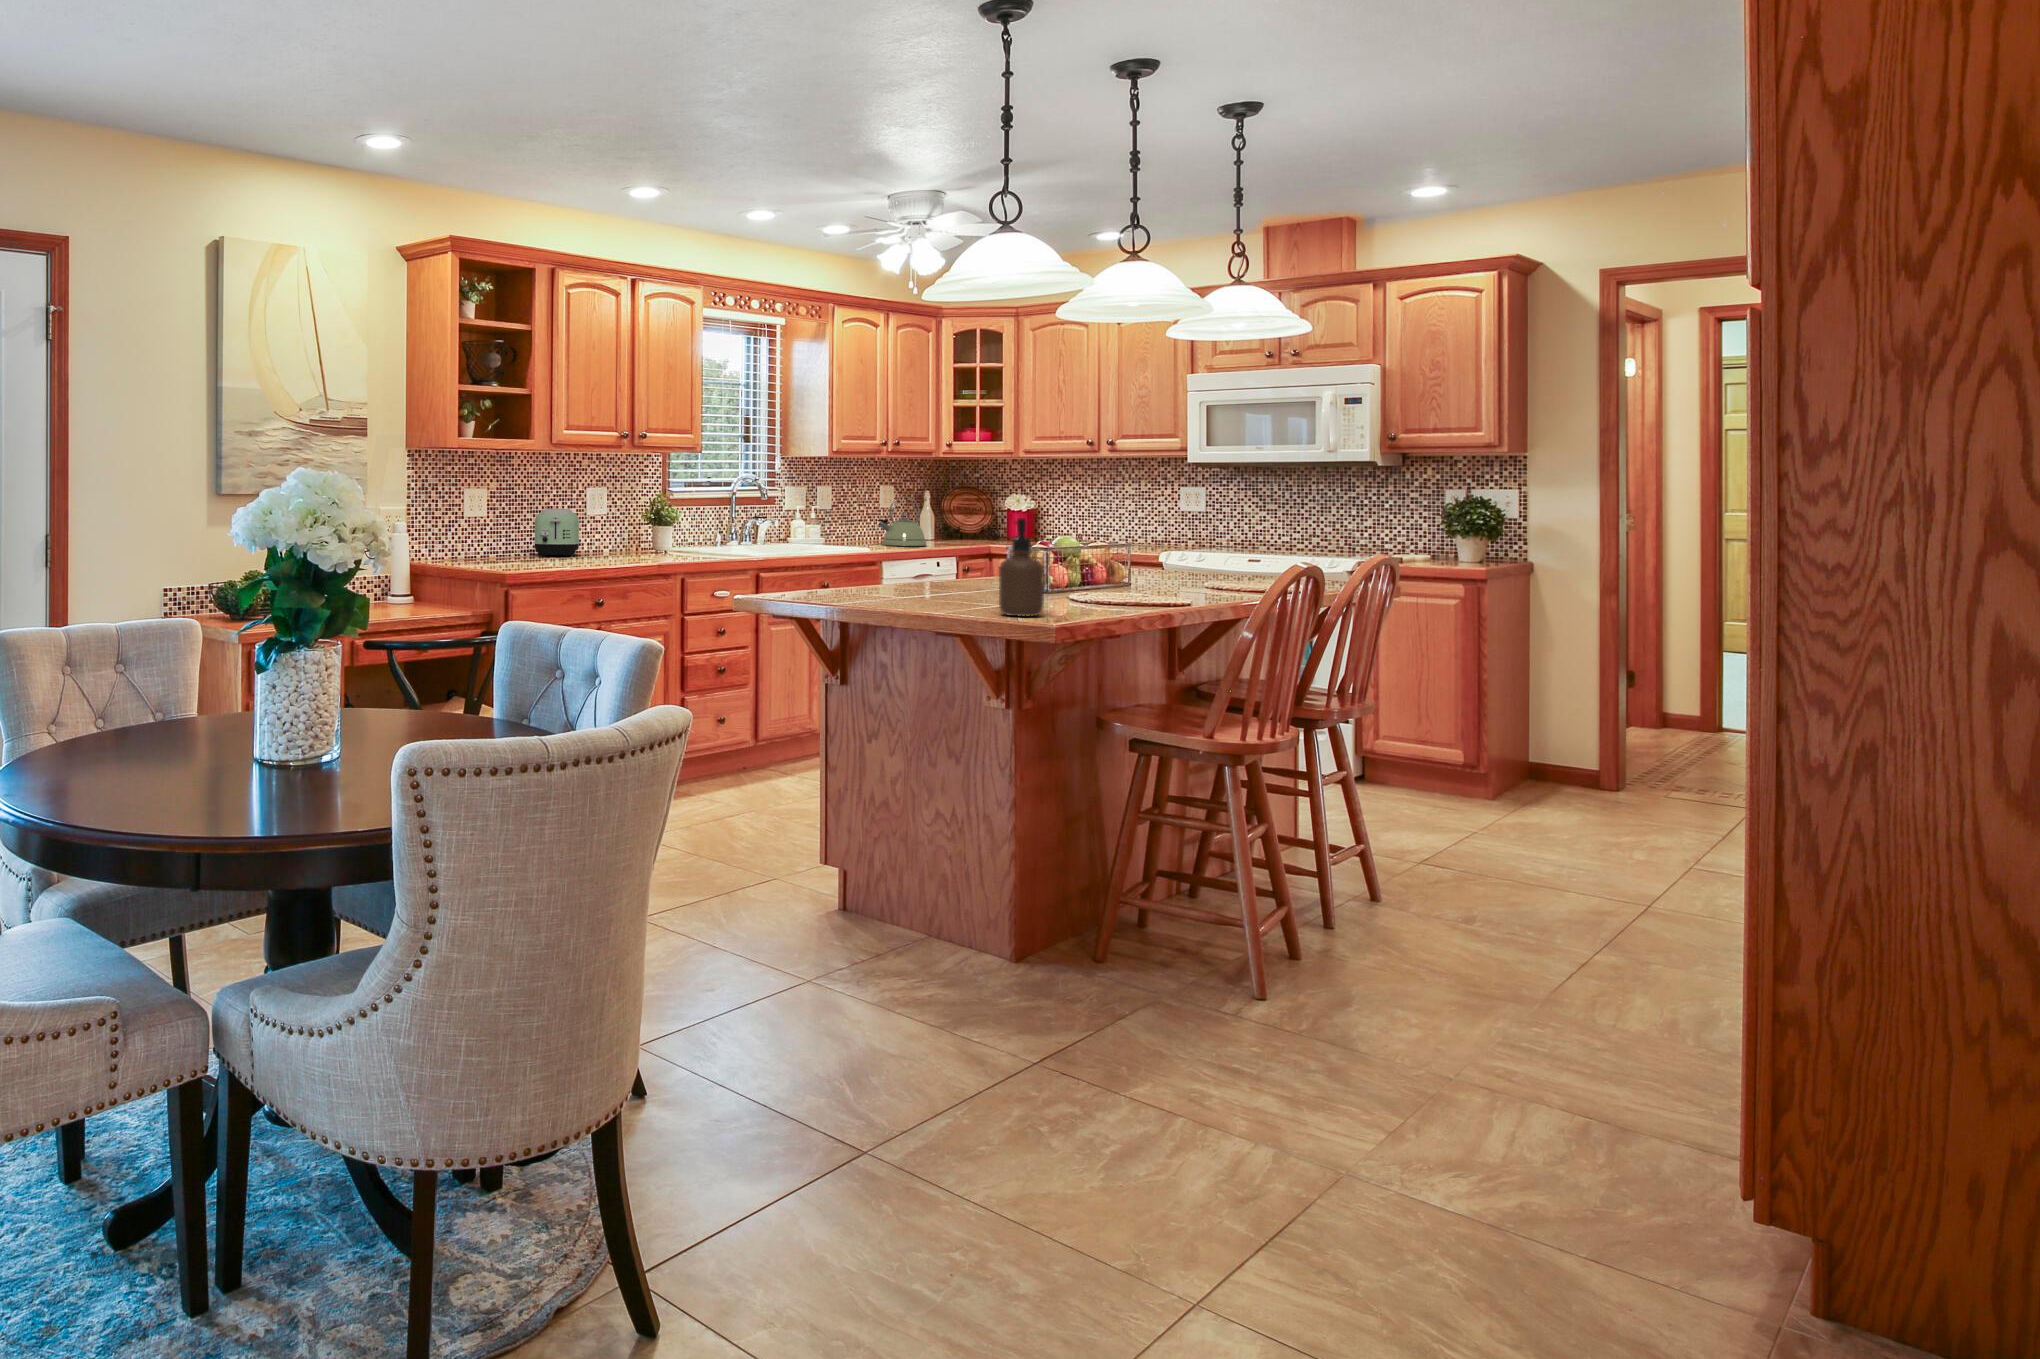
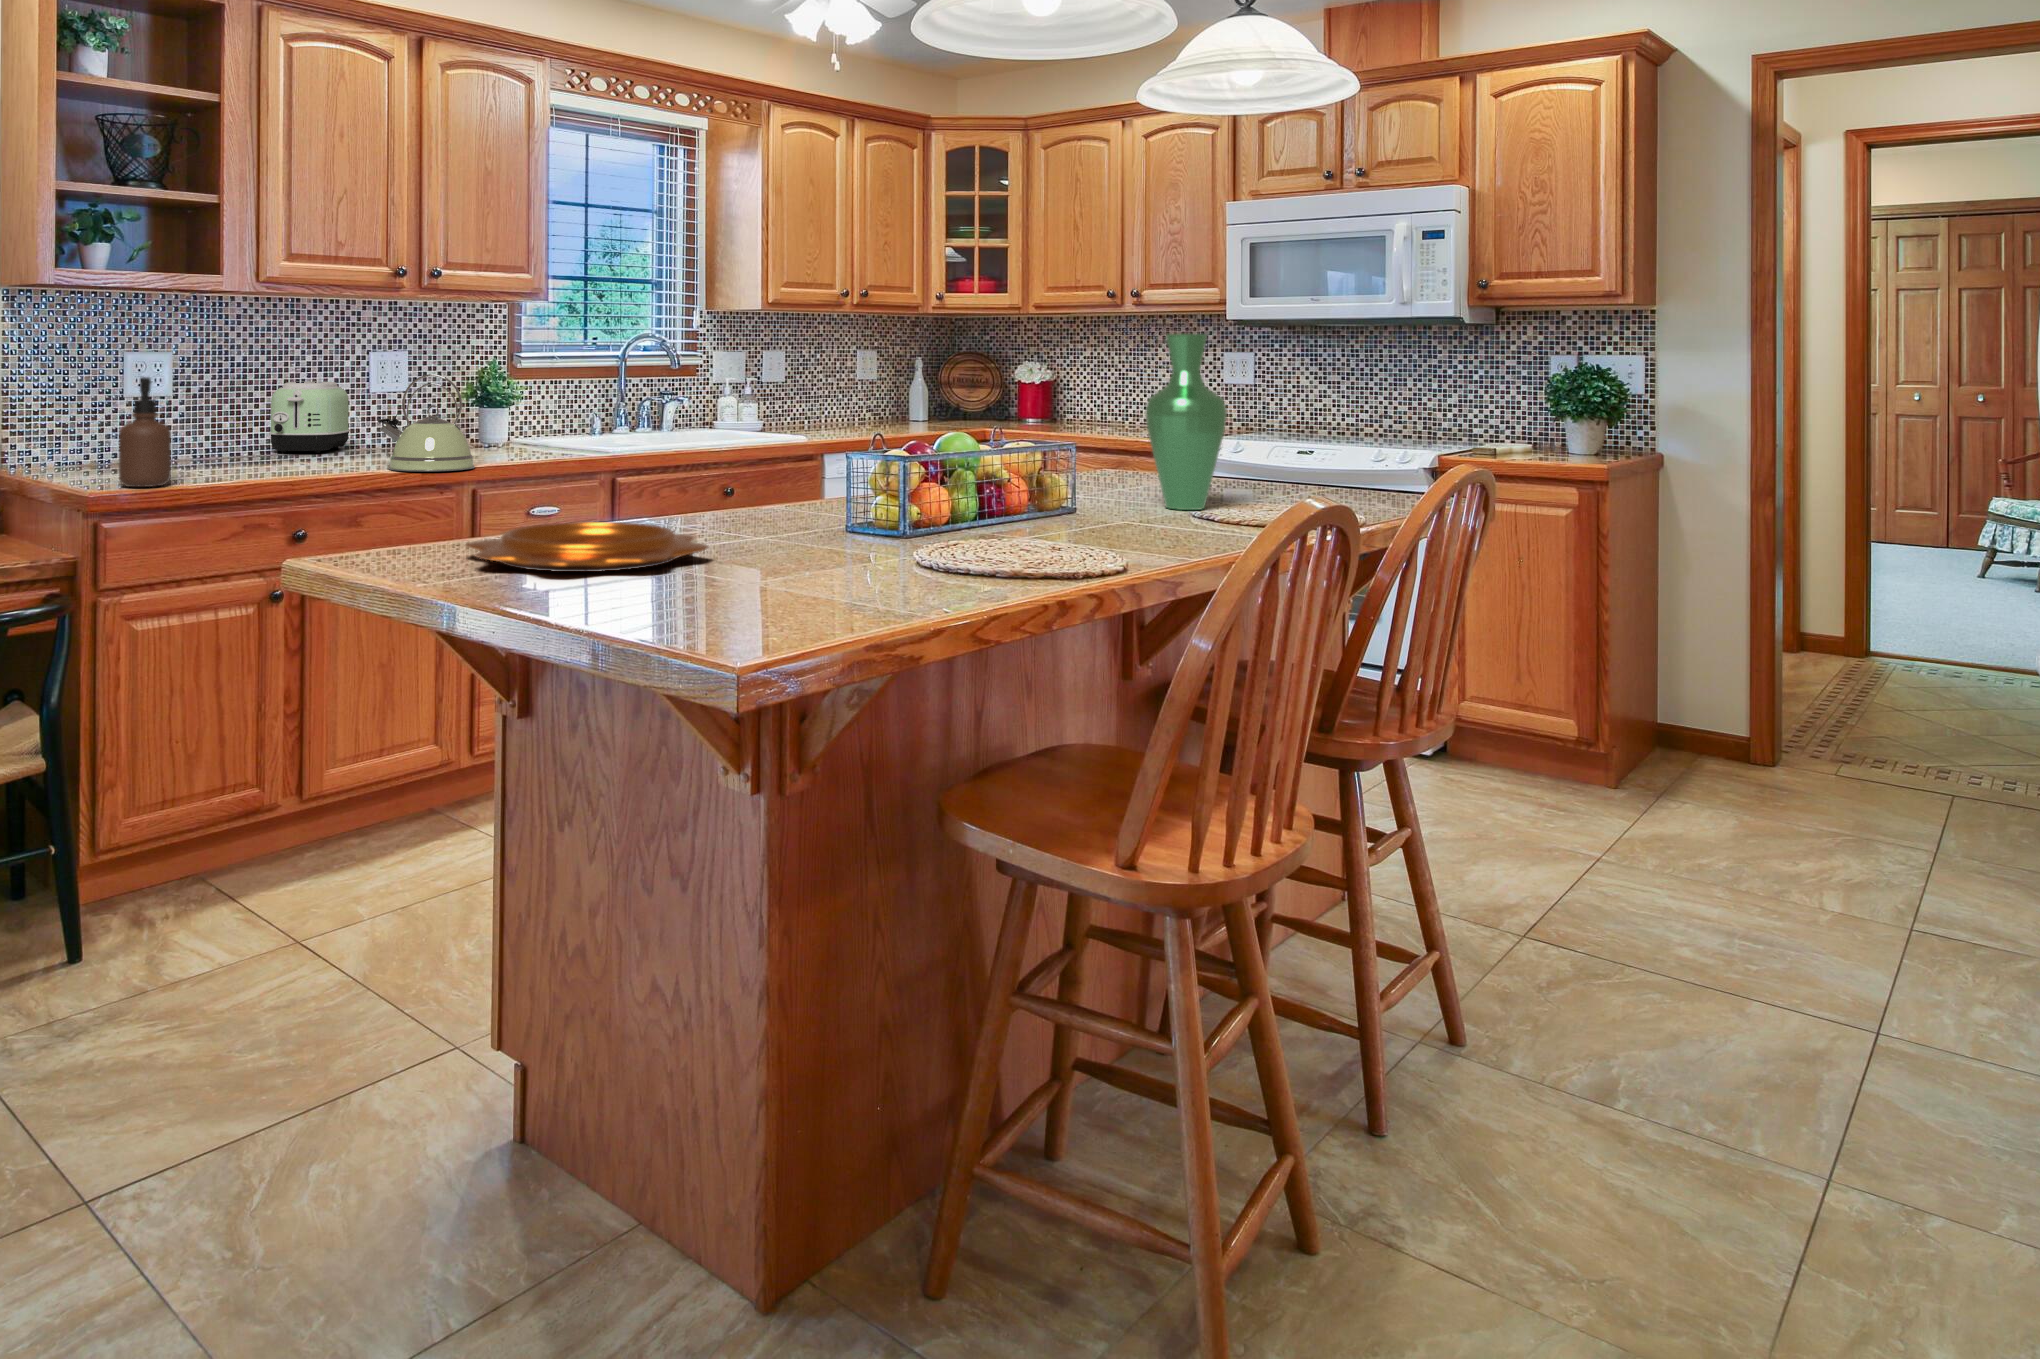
vase: none [1171,479,1224,587] -> present [1145,334,1227,510]
kettle: present [877,496,926,546] -> present [378,374,475,471]
soap dispenser: present [999,518,1044,617] -> present [119,377,171,487]
decorative bowl: none [831,583,962,604] -> present [466,522,708,572]

